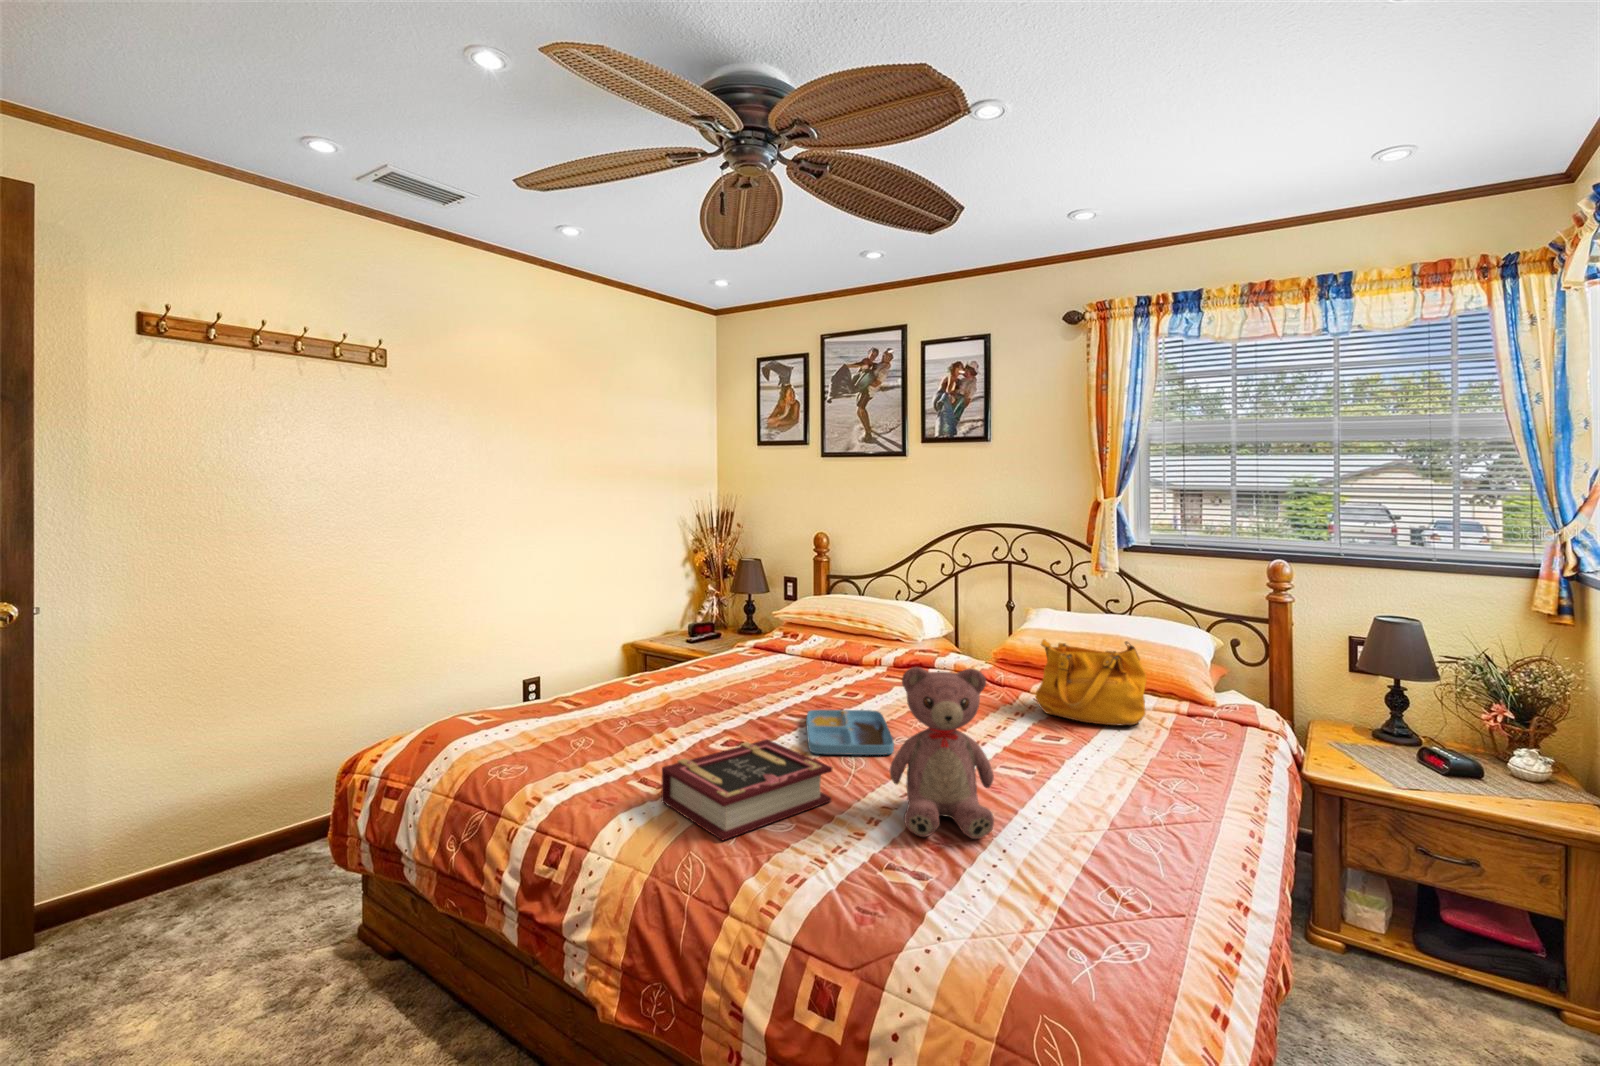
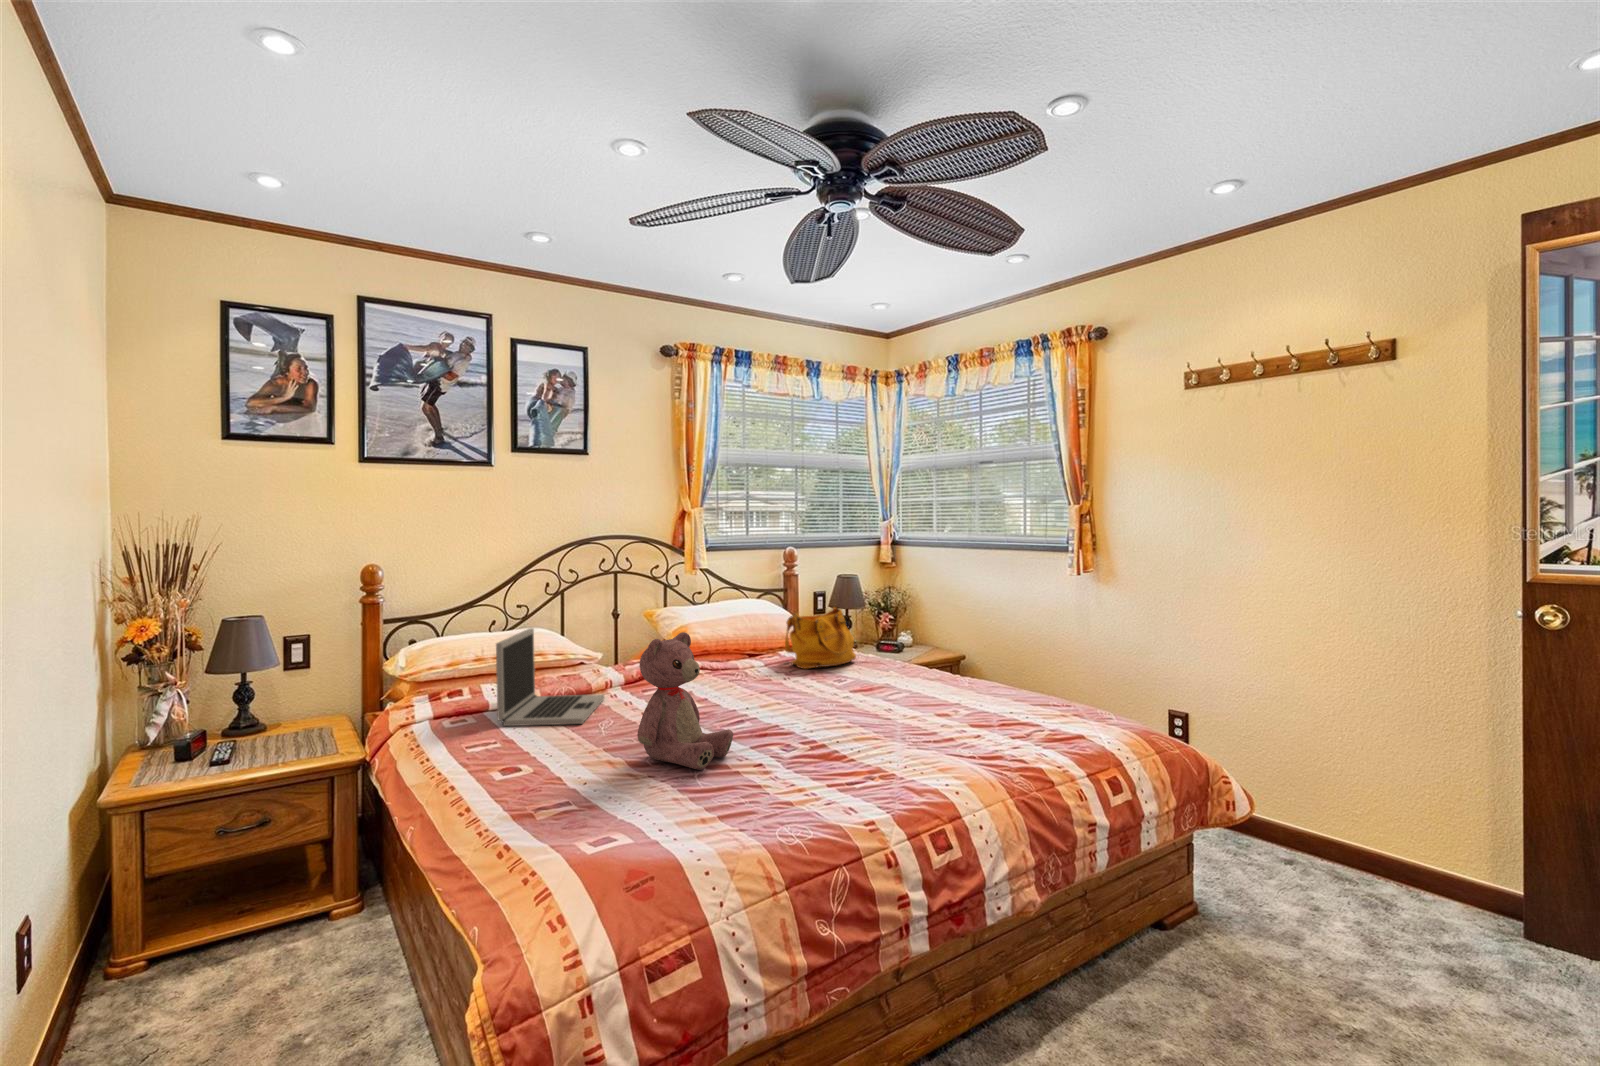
laptop: none [713,598,813,680] -> present [496,628,604,726]
teddy bear: present [890,667,994,839] -> present [637,632,733,770]
tray: present [806,710,894,755] -> none [747,693,860,724]
book: present [661,740,832,840] -> none [865,705,998,773]

